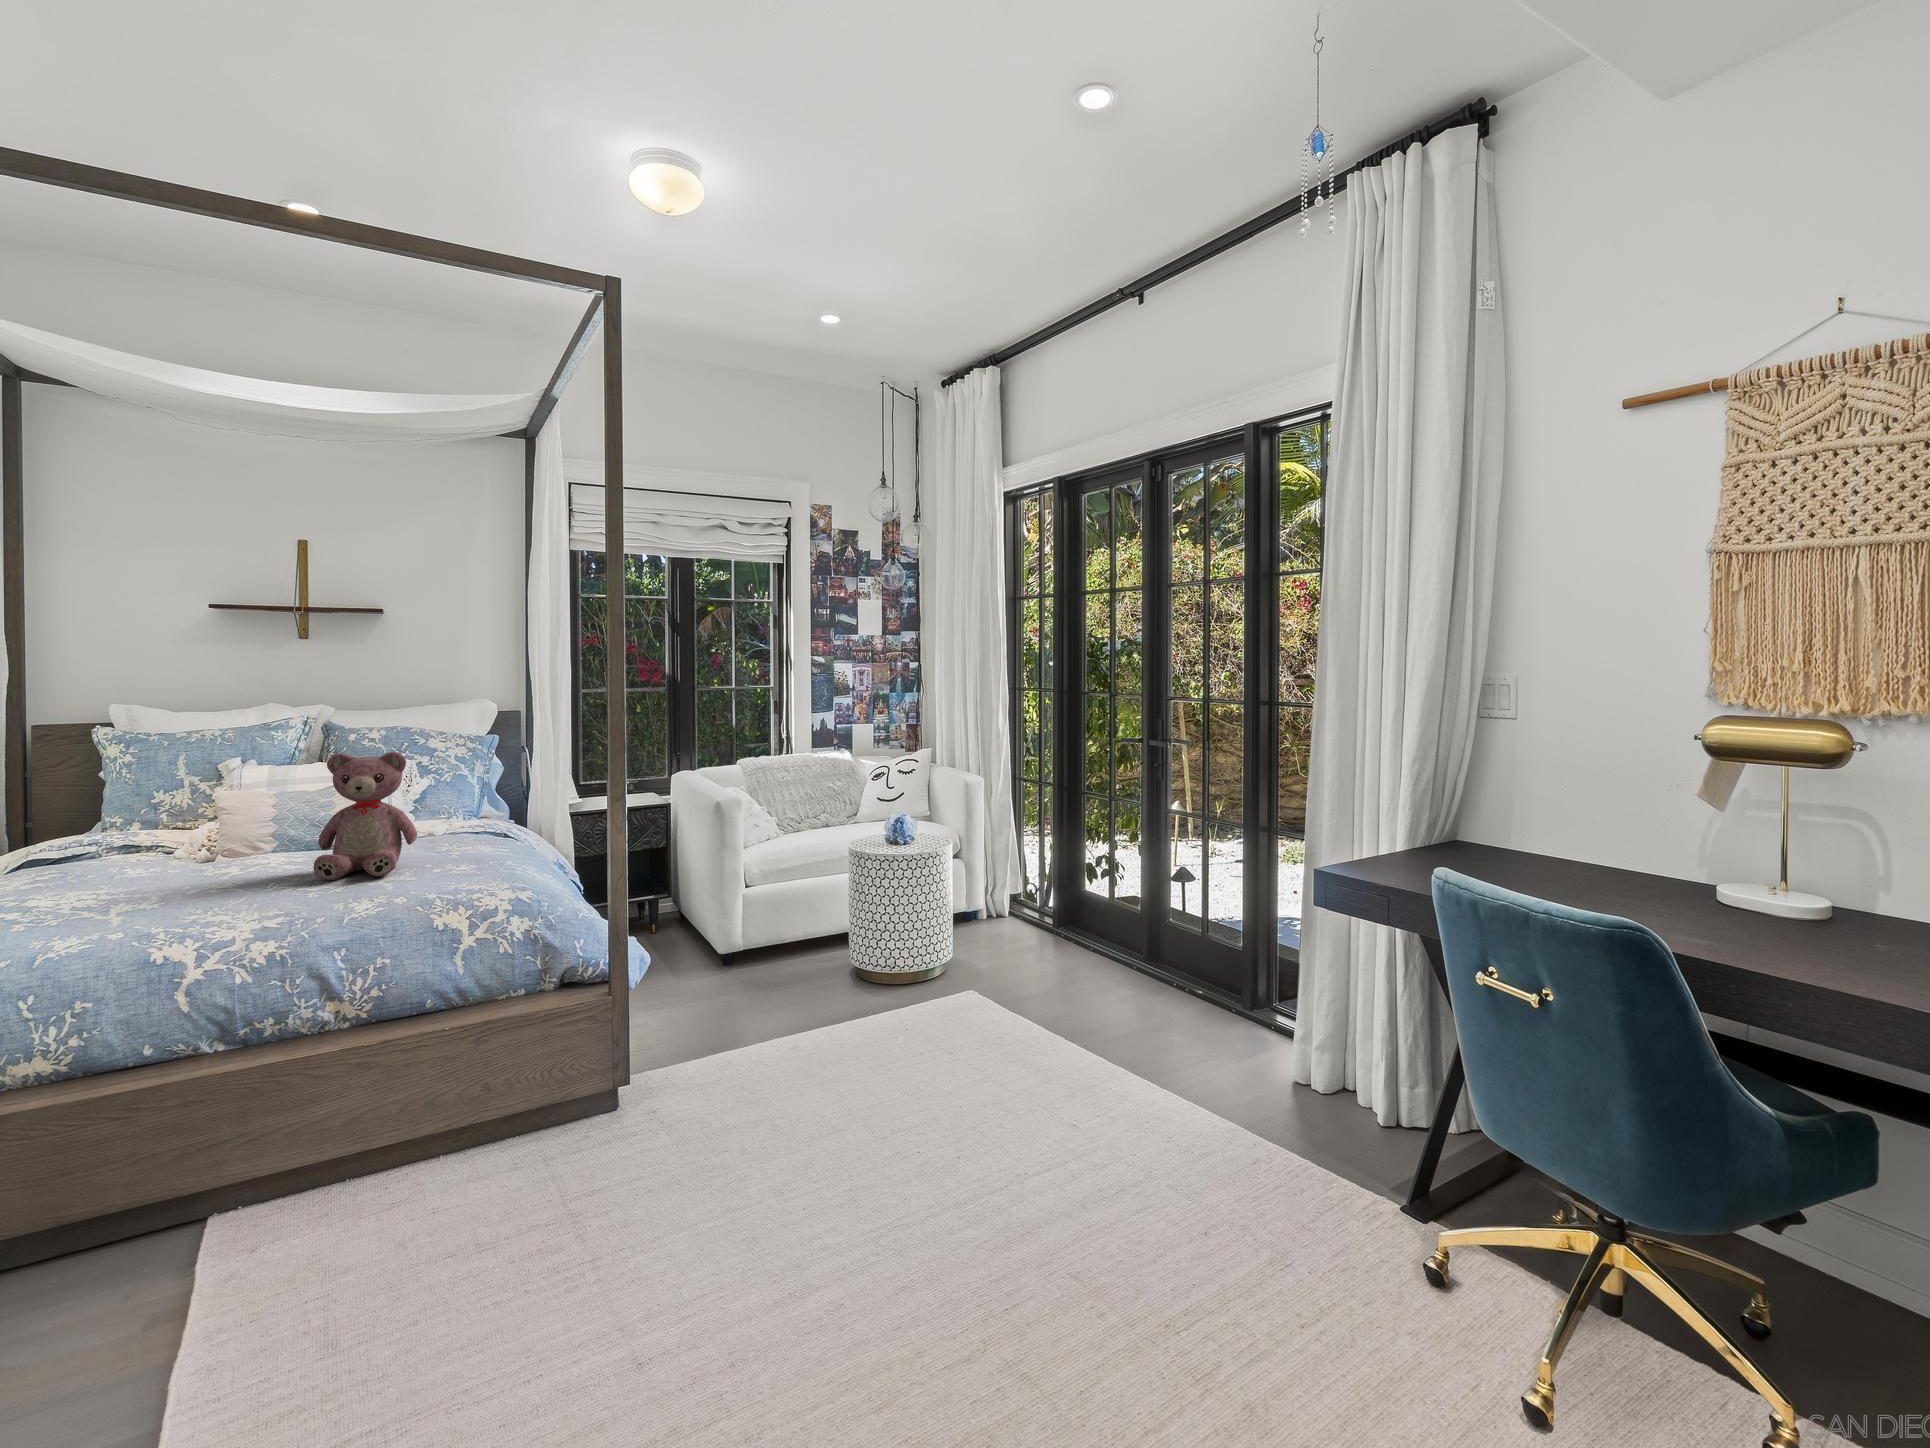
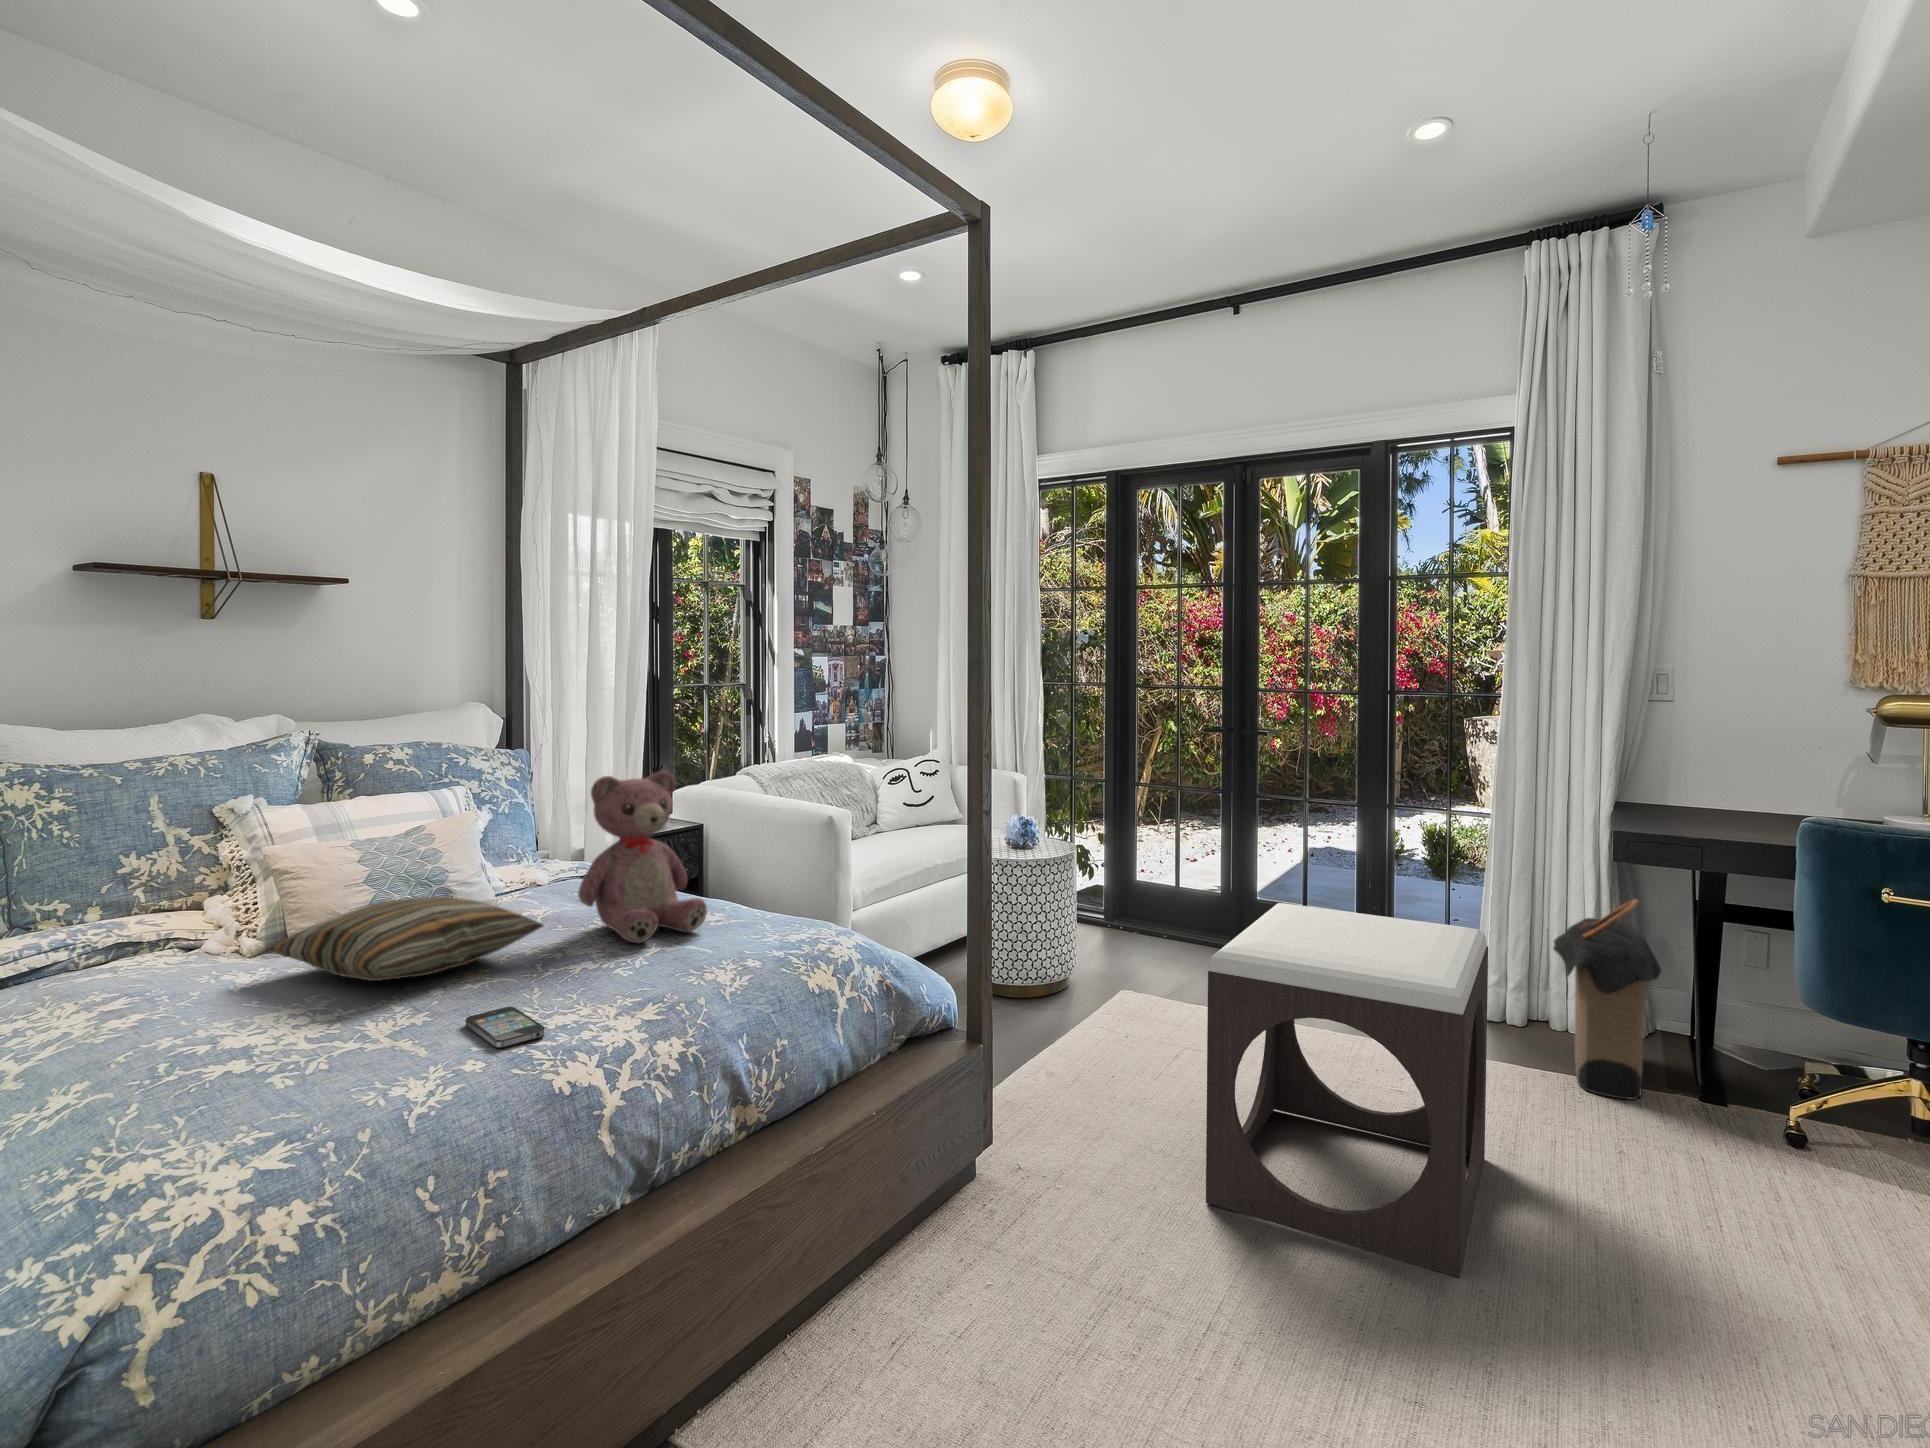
pillow: none [92,831,261,883] -> present [272,897,544,981]
smartphone: none [59,909,131,933] -> present [466,1007,545,1048]
footstool: none [704,914,1015,1316] -> present [1206,903,1488,1278]
laundry hamper: none [1231,963,1408,1205] -> present [1553,899,1661,1100]

